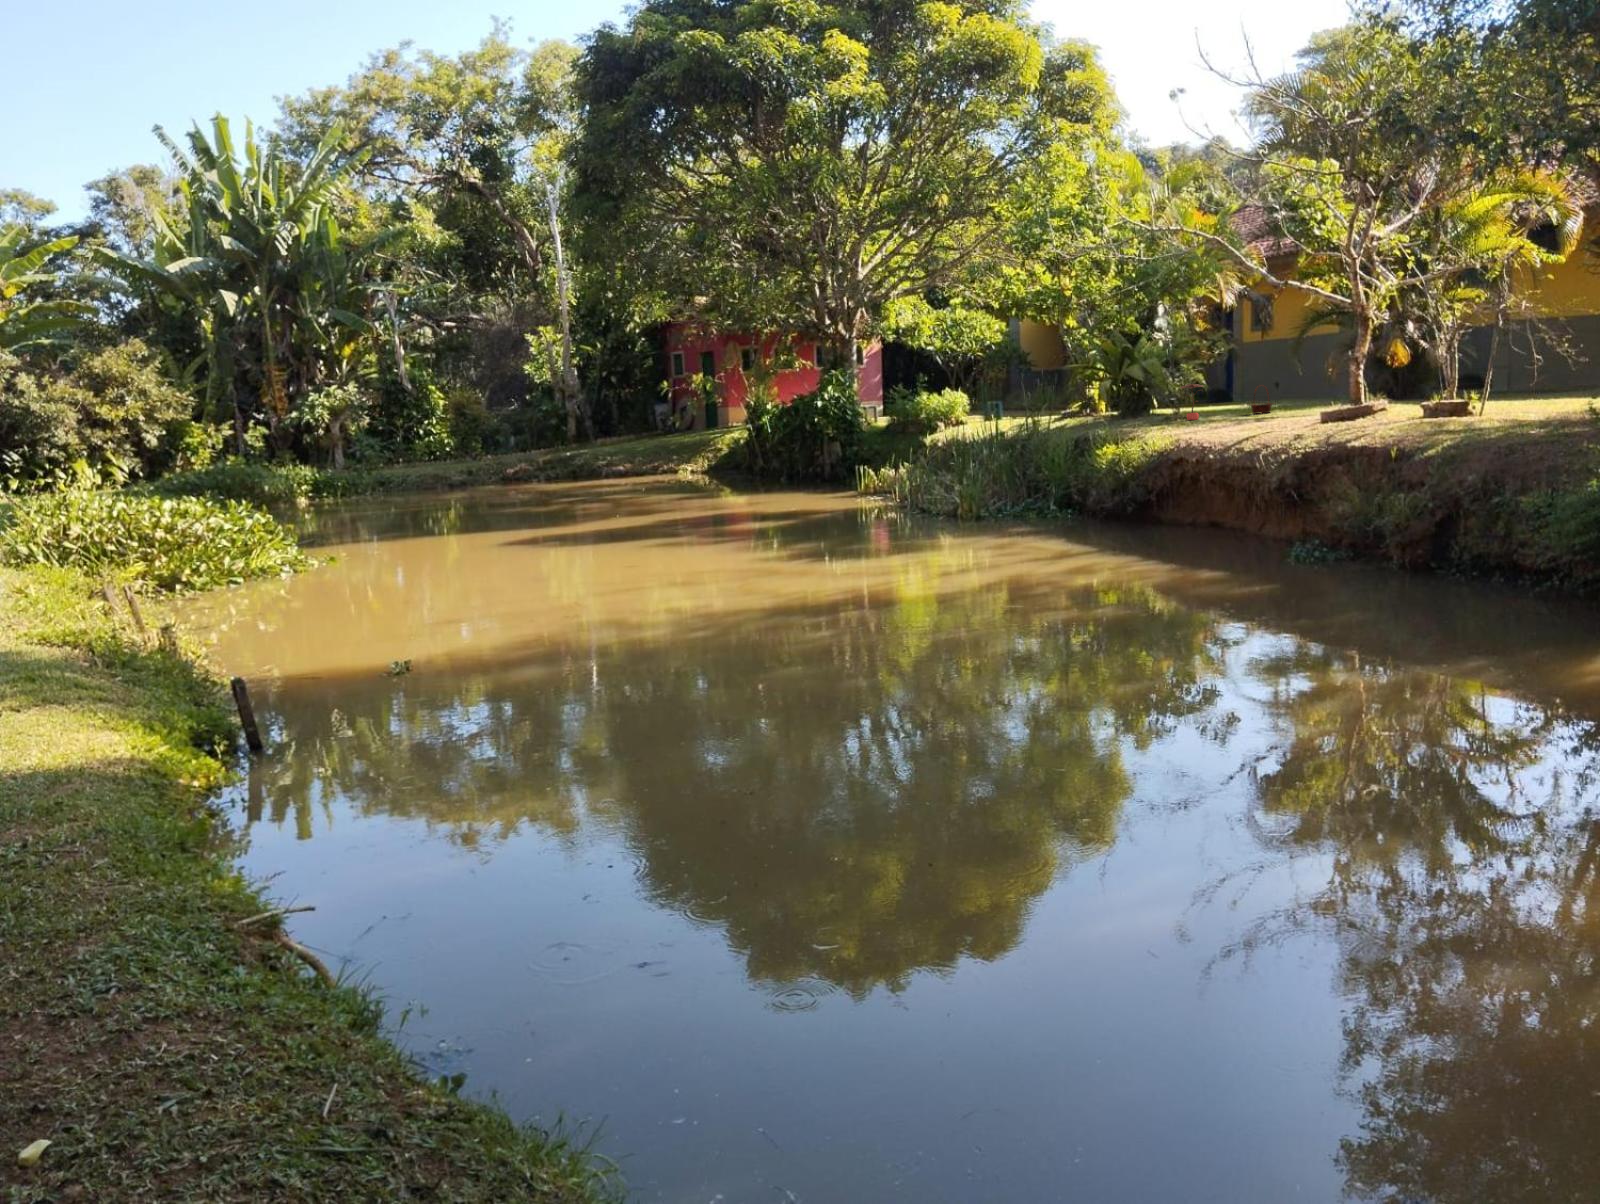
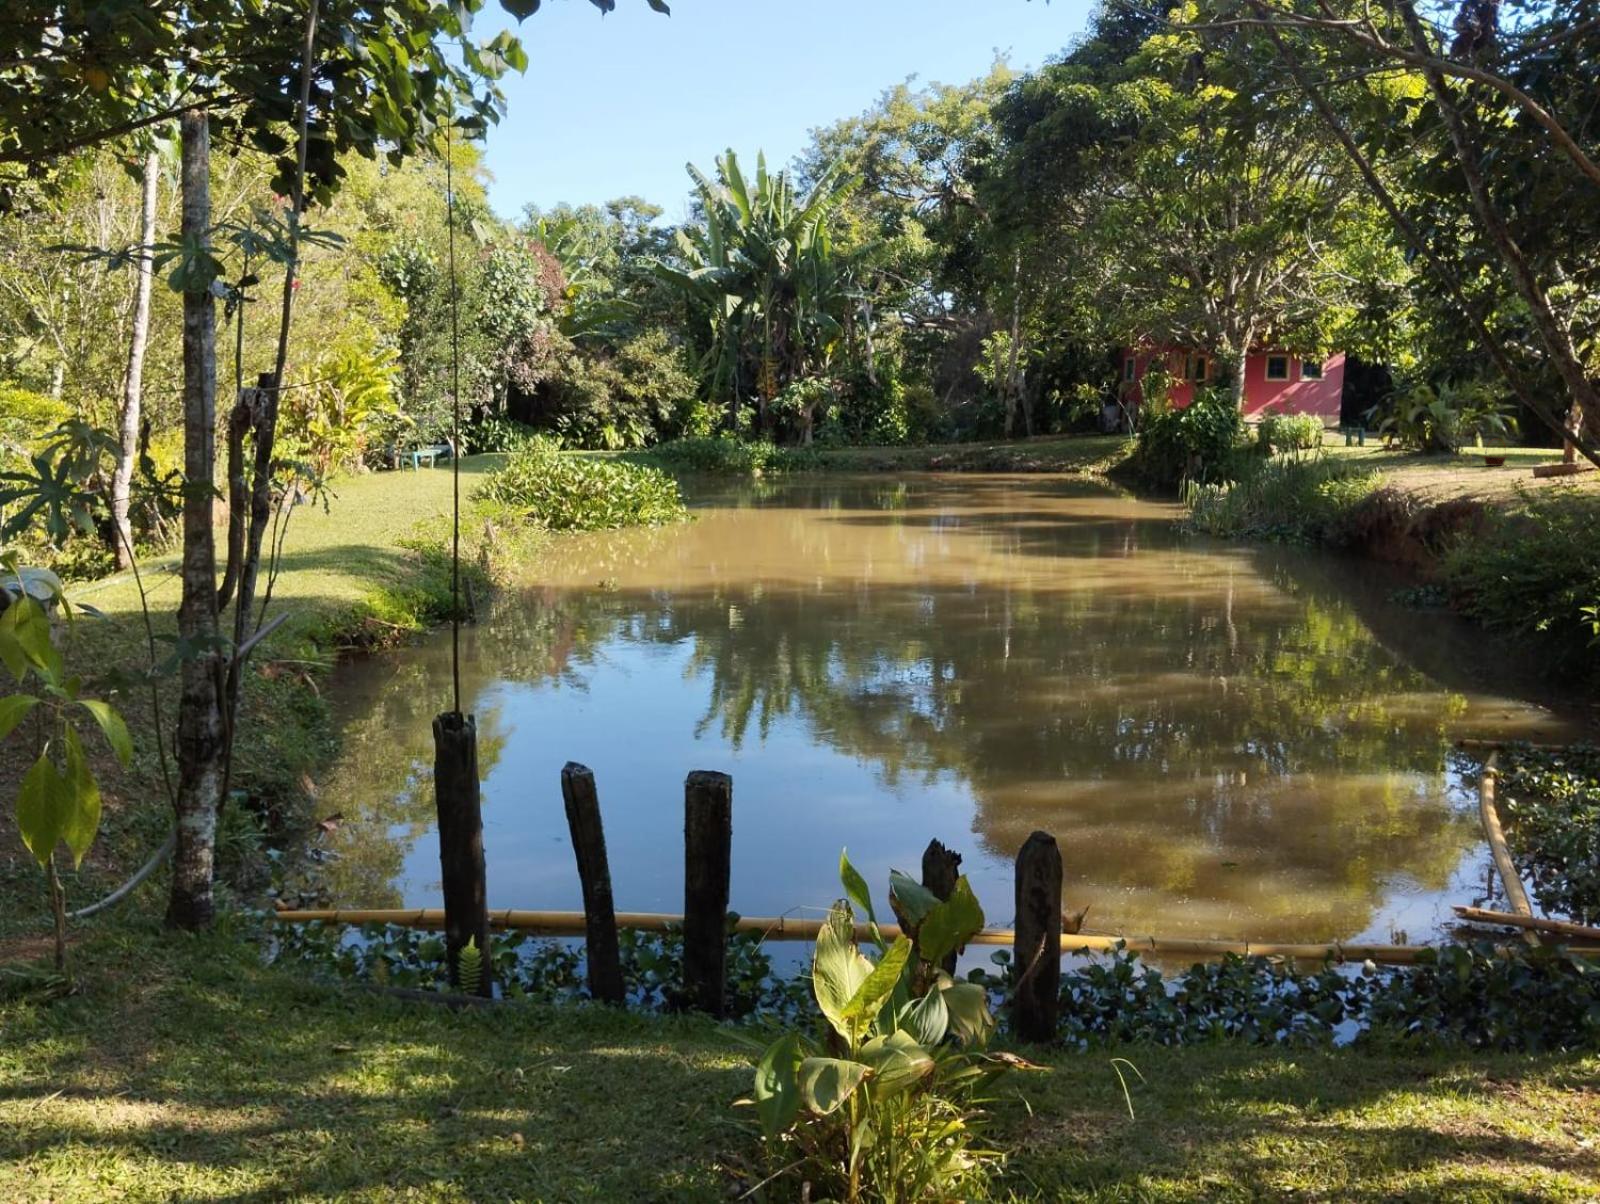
potted plant: present [1180,384,1203,420] -> none [1419,433,1446,467]

